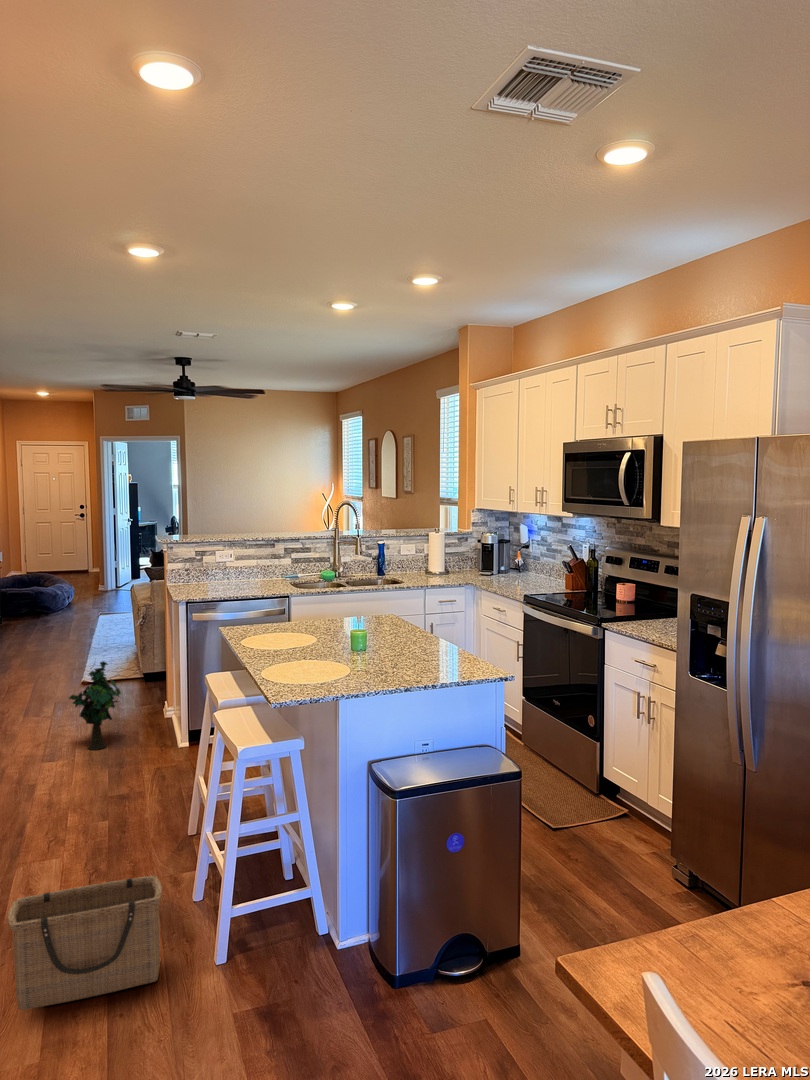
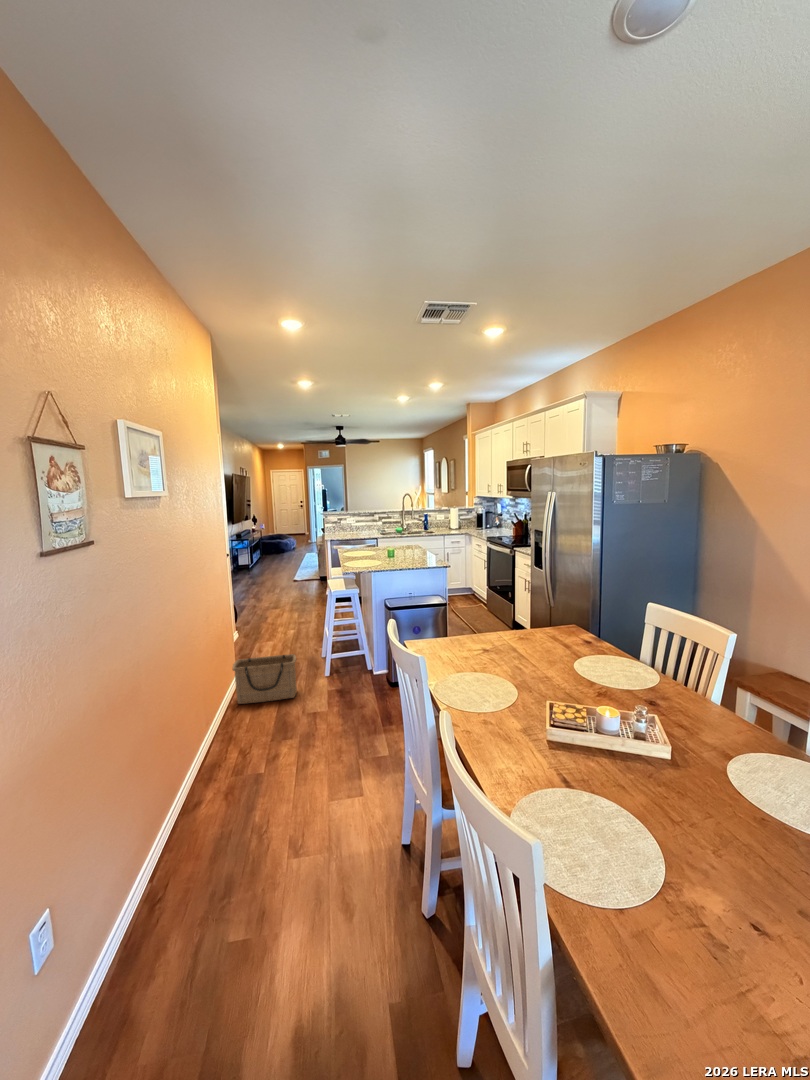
decorative plant: present [69,662,121,750] -> none [279,569,303,610]

